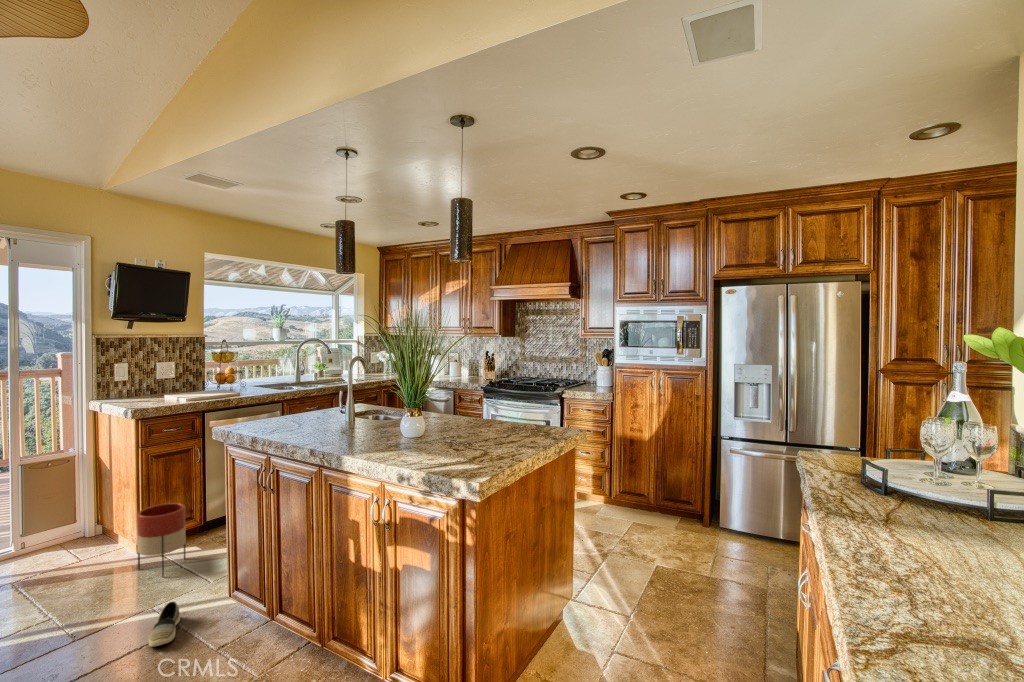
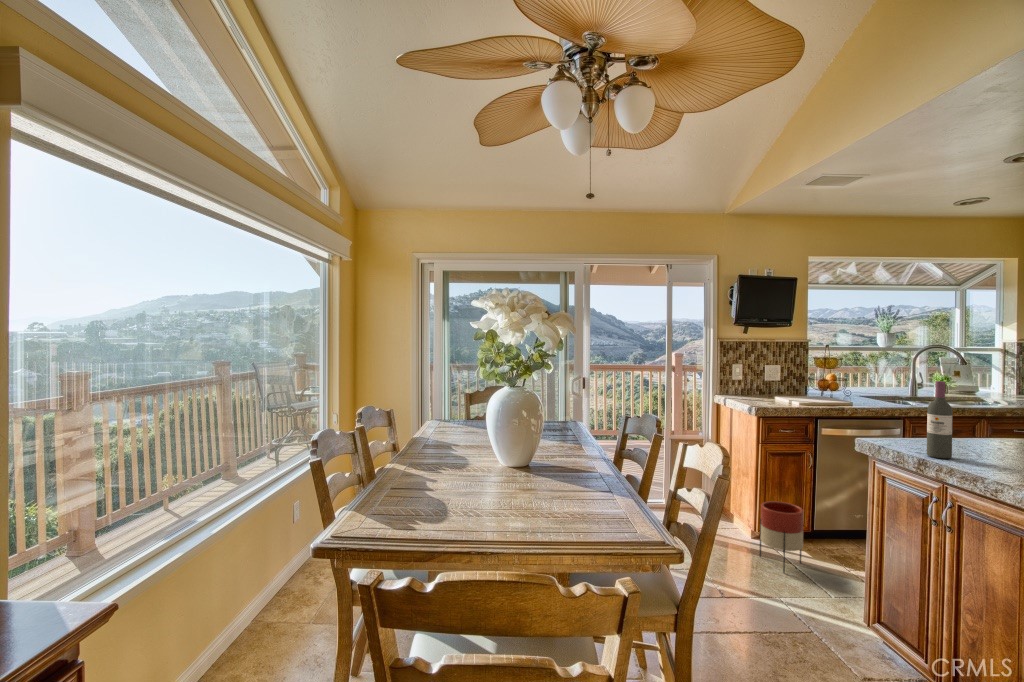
wine bottle: none [268,370,286,434] -> present [927,381,953,459]
shoe: present [149,601,180,647] -> none [788,602,813,643]

